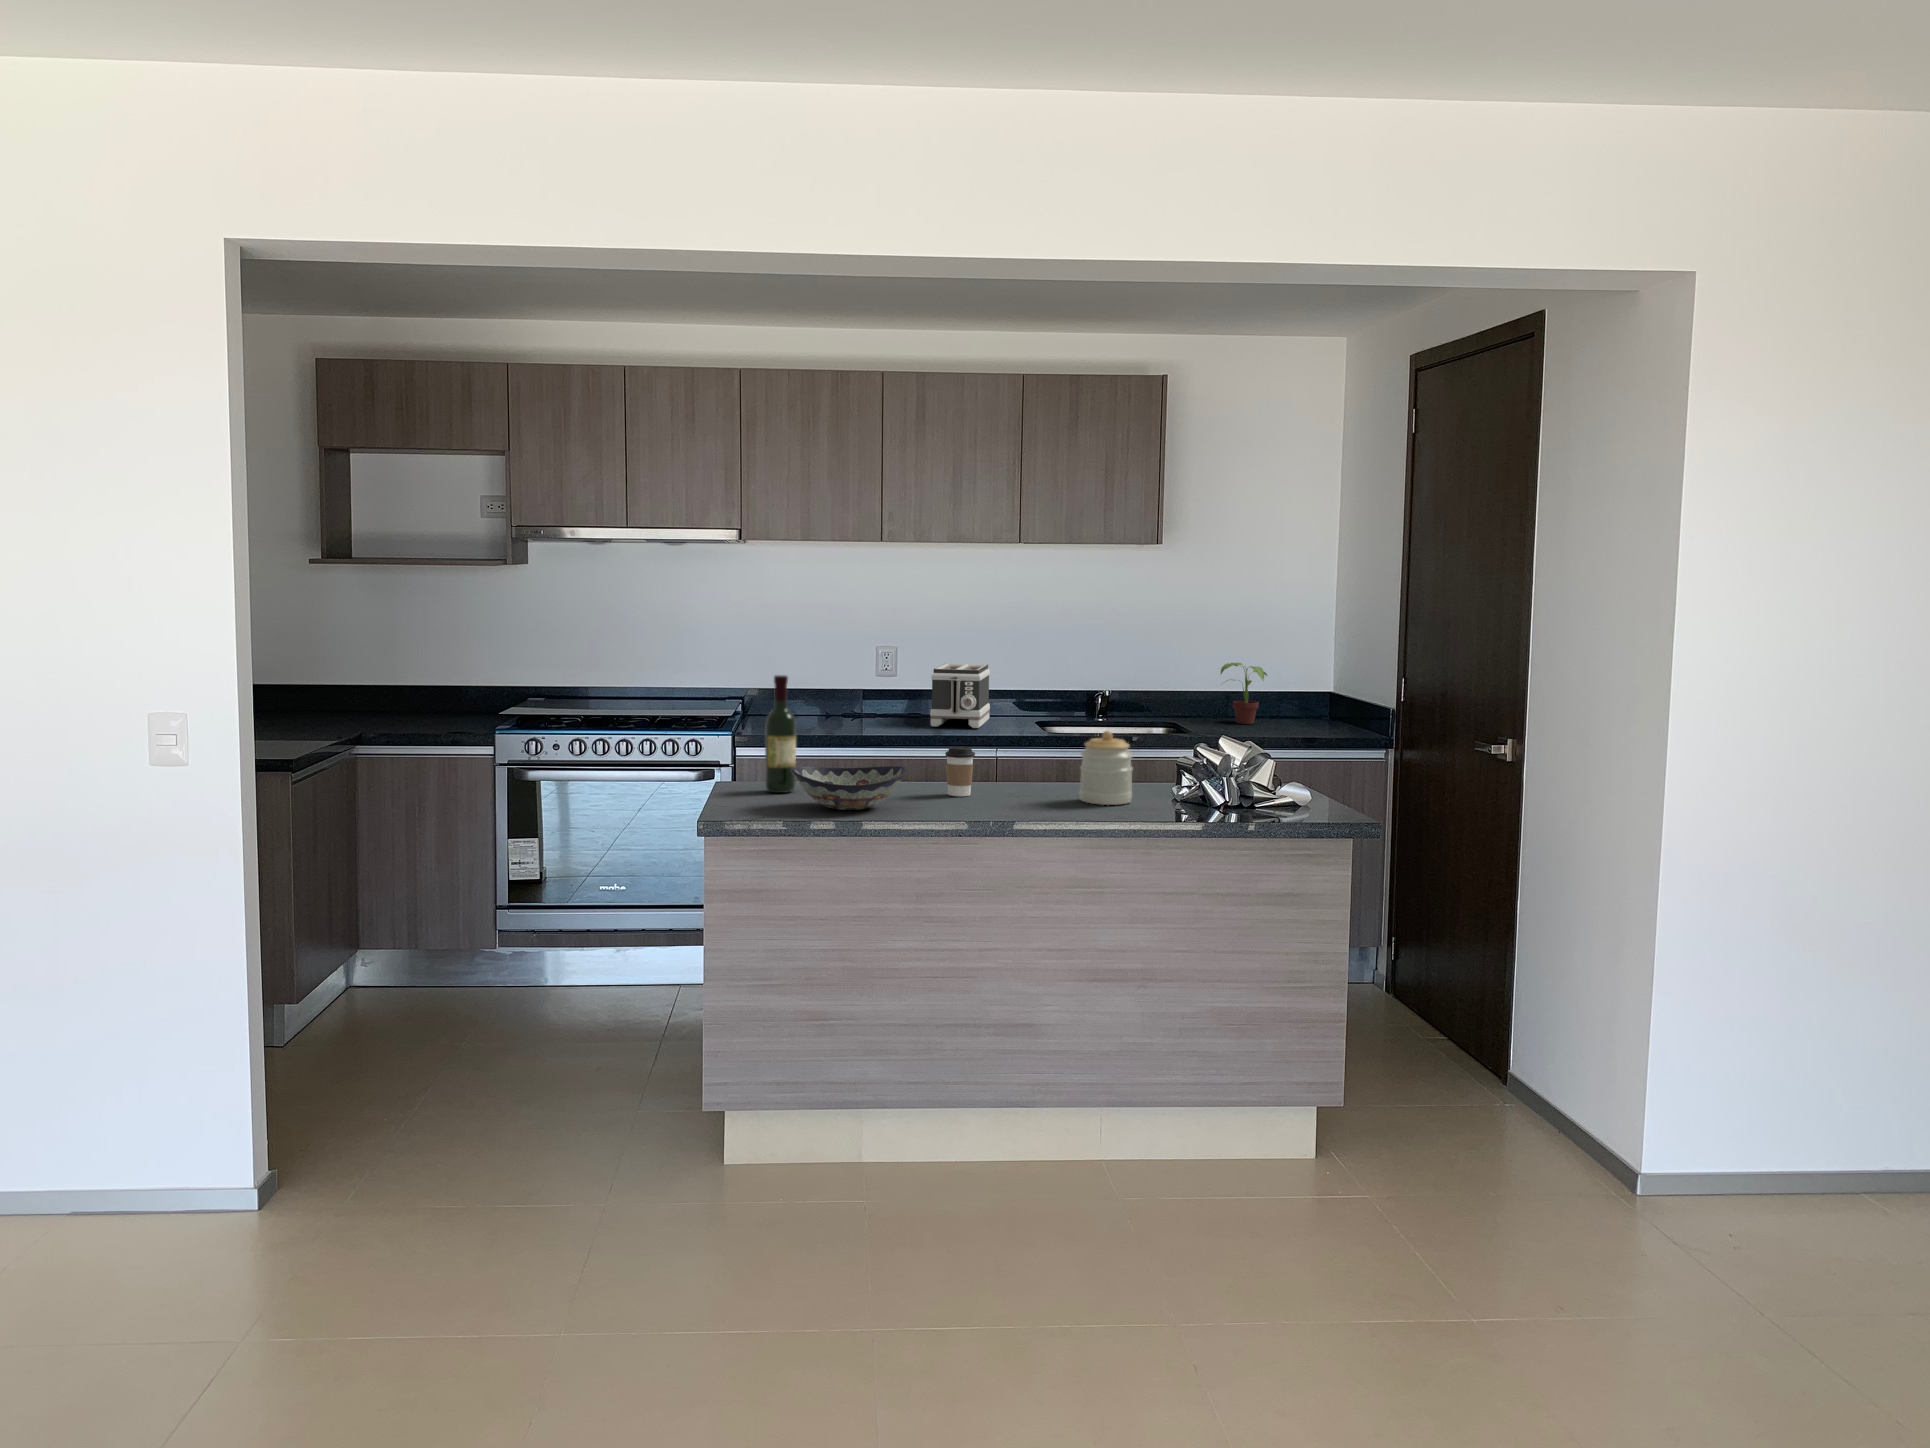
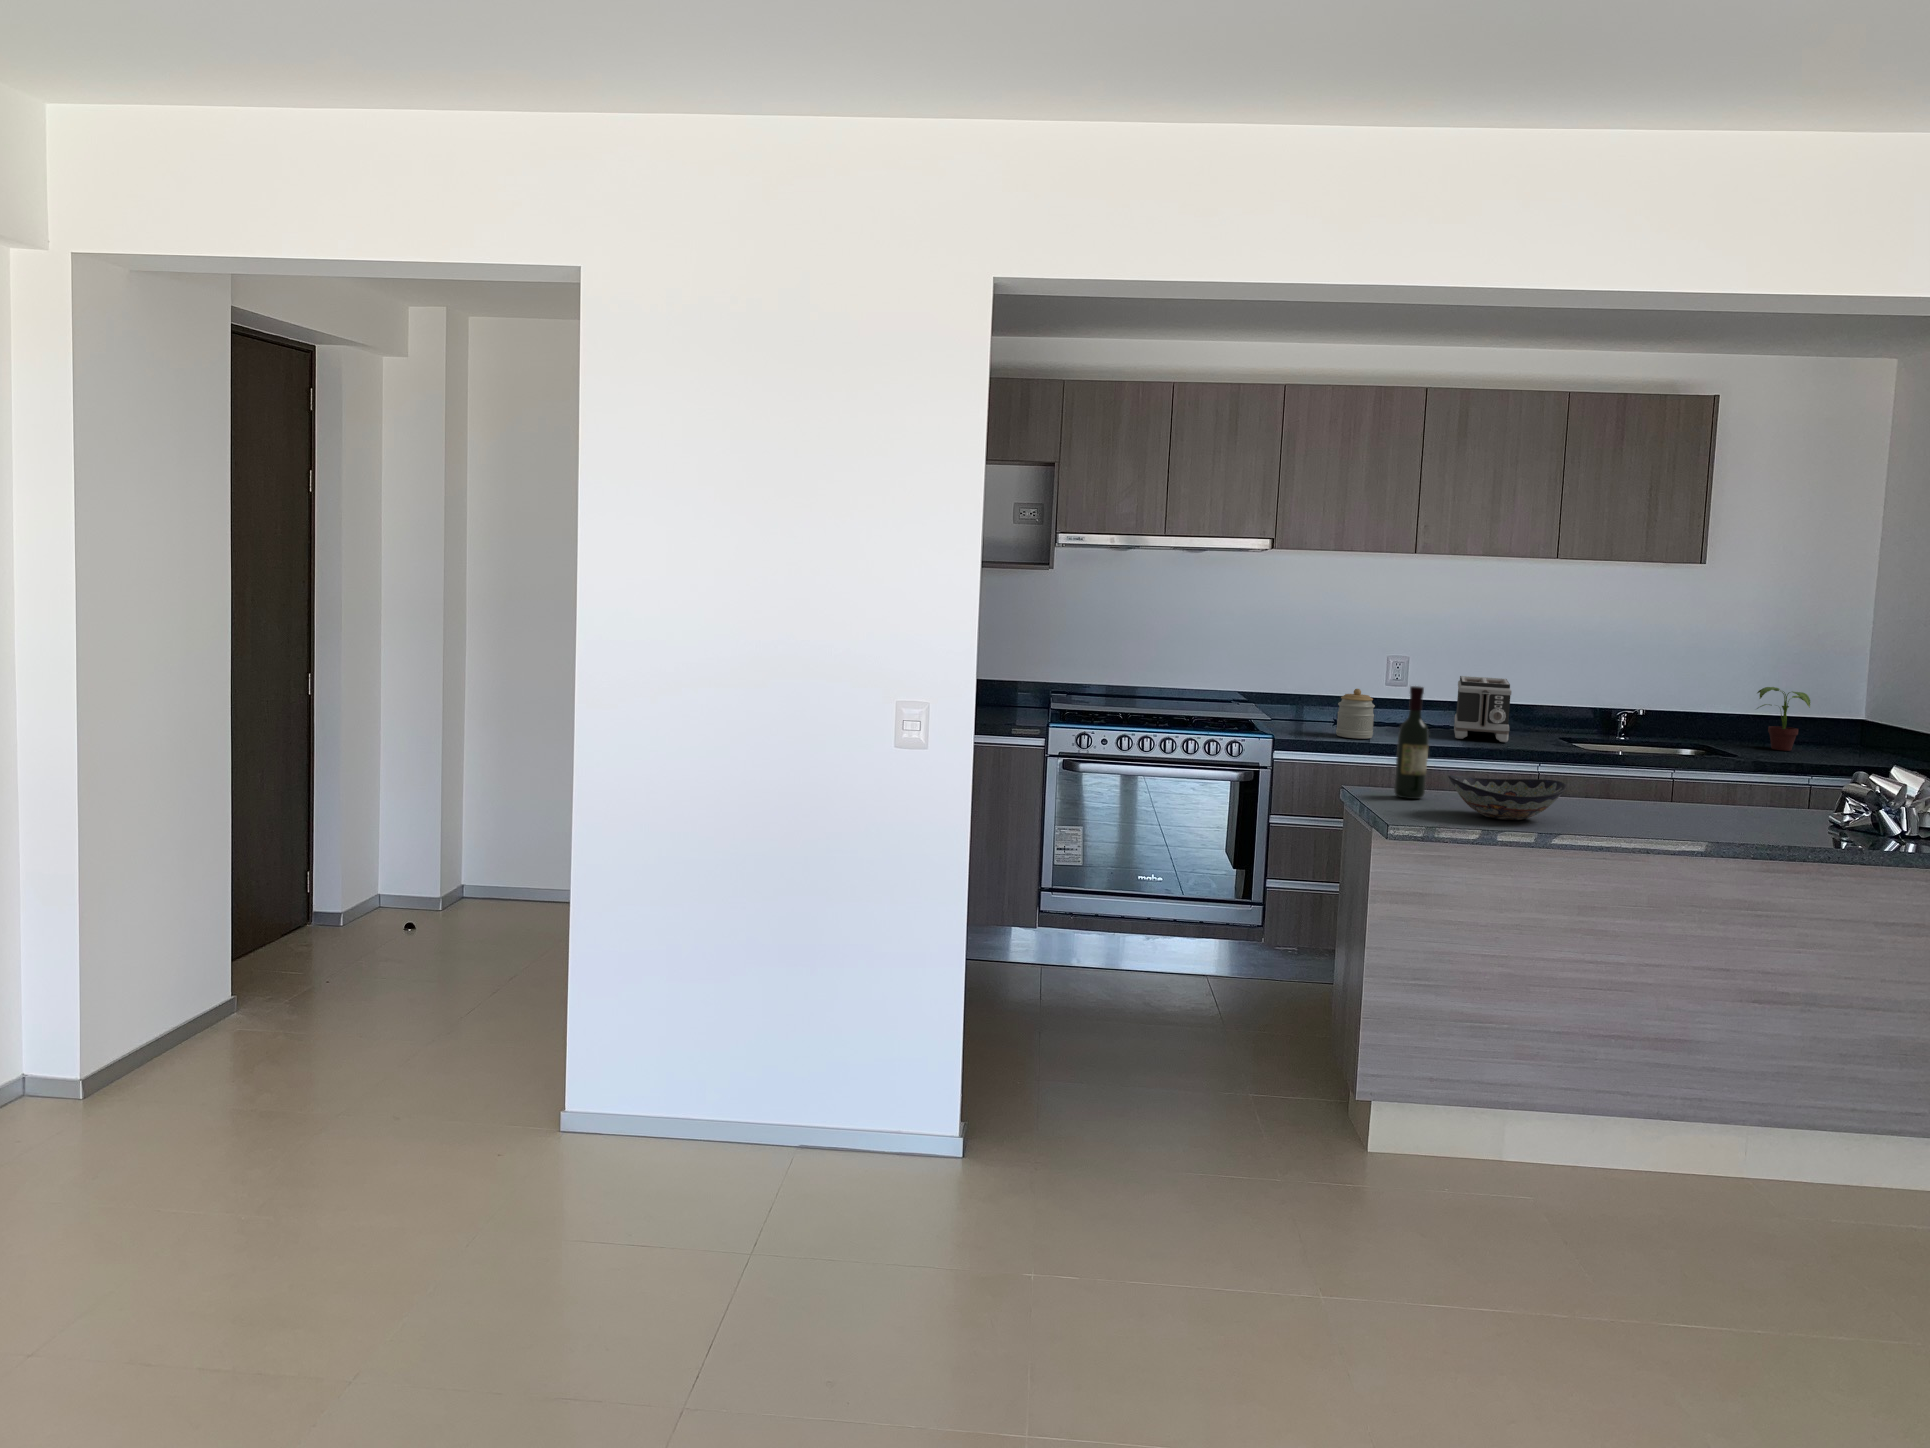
jar: present [1080,731,1133,805] -> present [1336,689,1375,739]
coffee cup: present [945,747,975,796] -> none [1583,763,1616,812]

